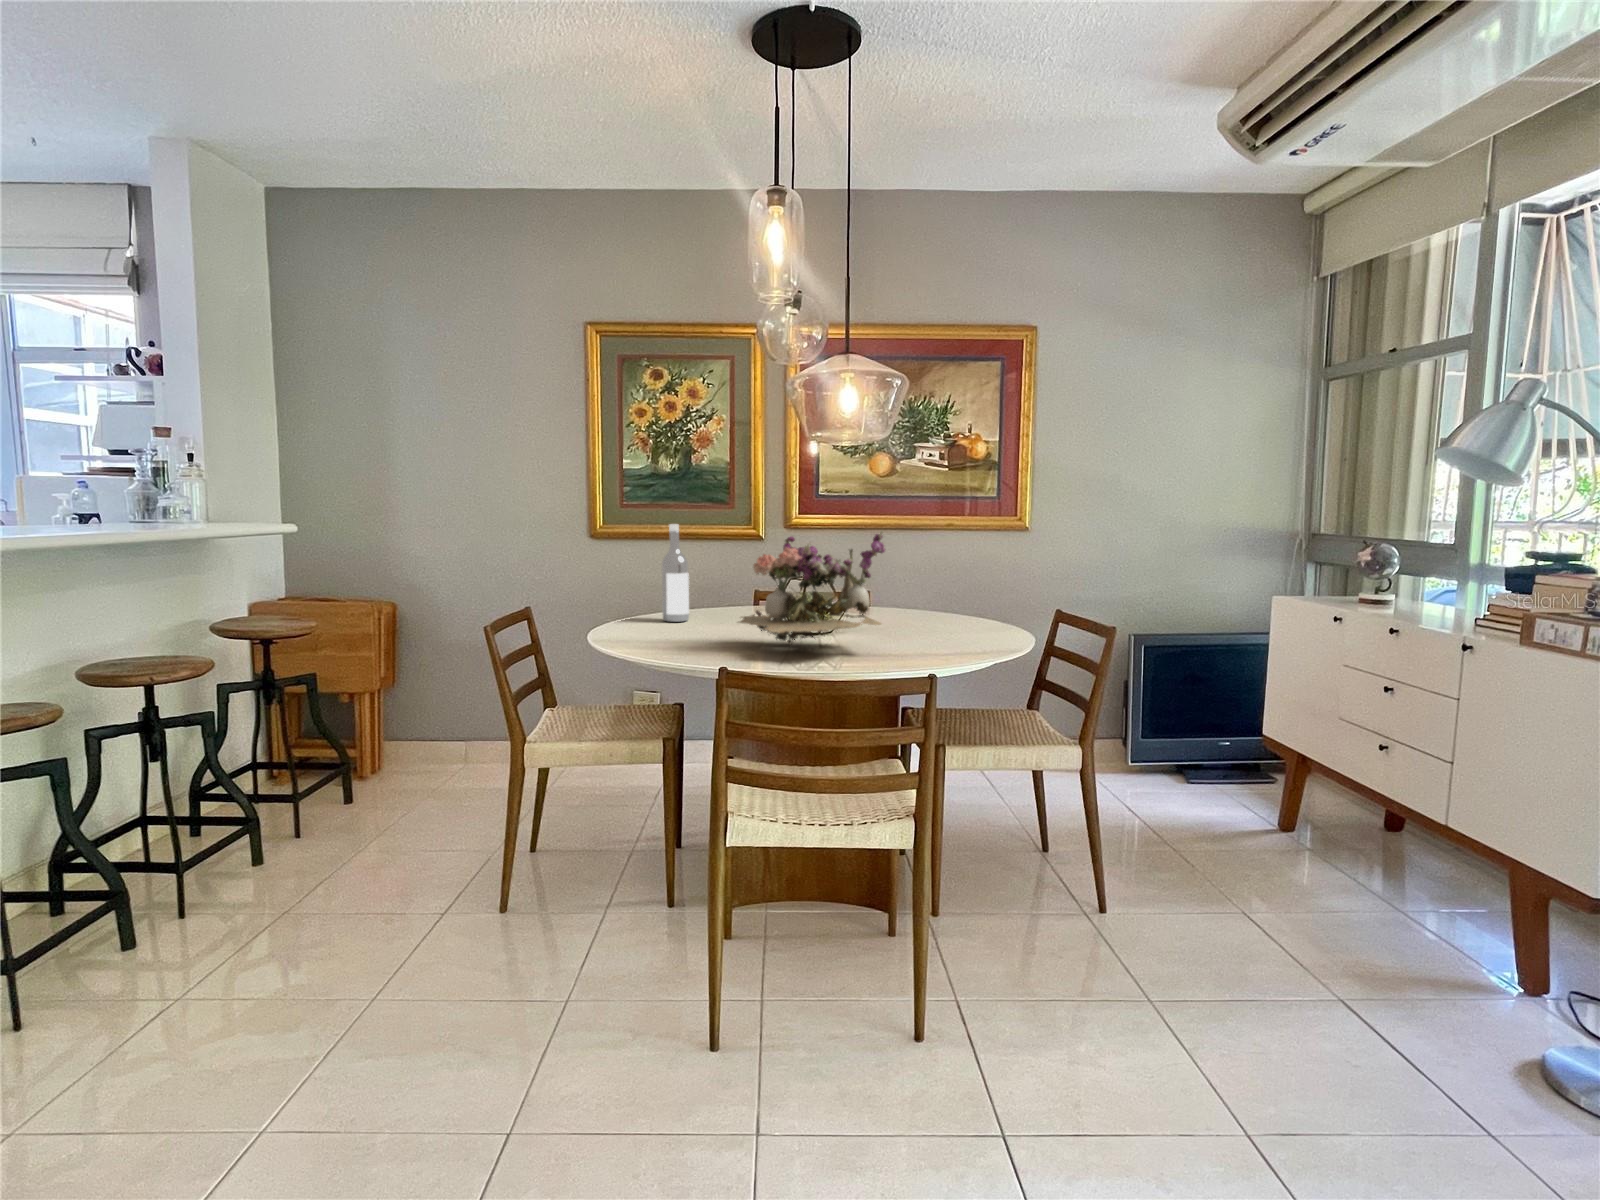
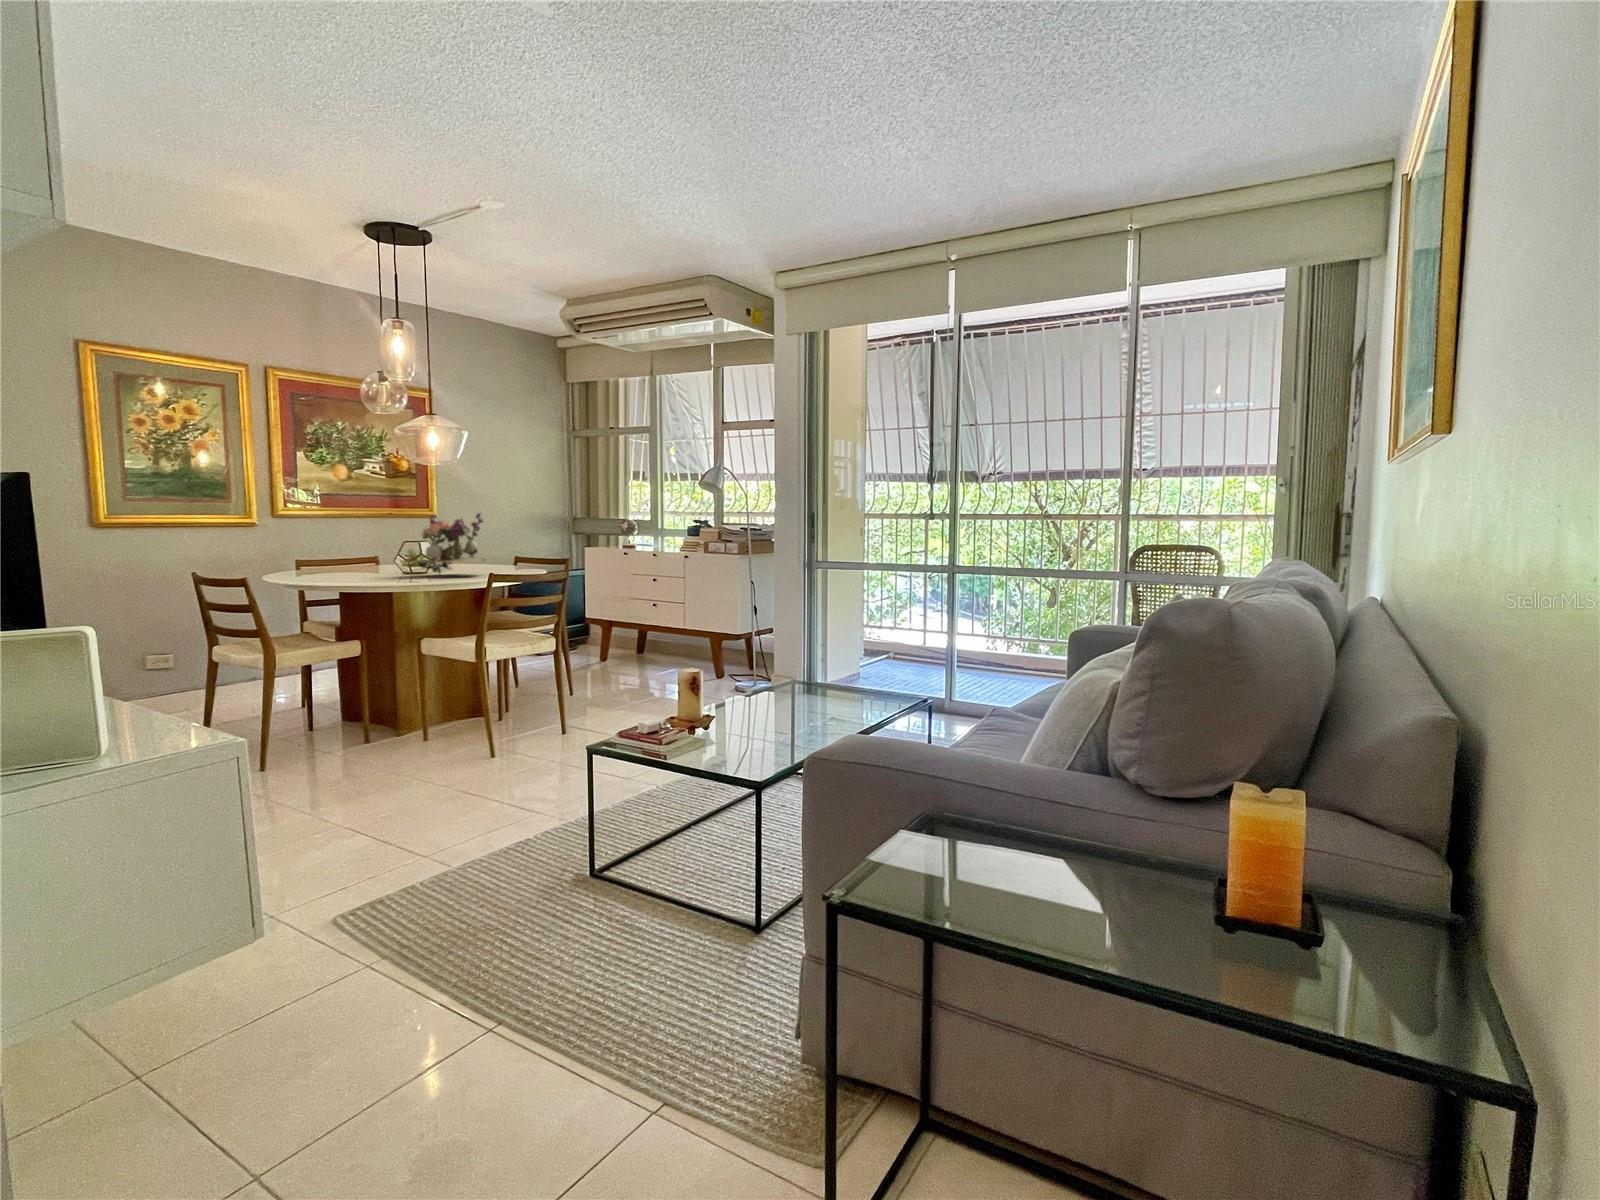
wine bottle: present [662,524,689,622] -> none [303,510,325,575]

